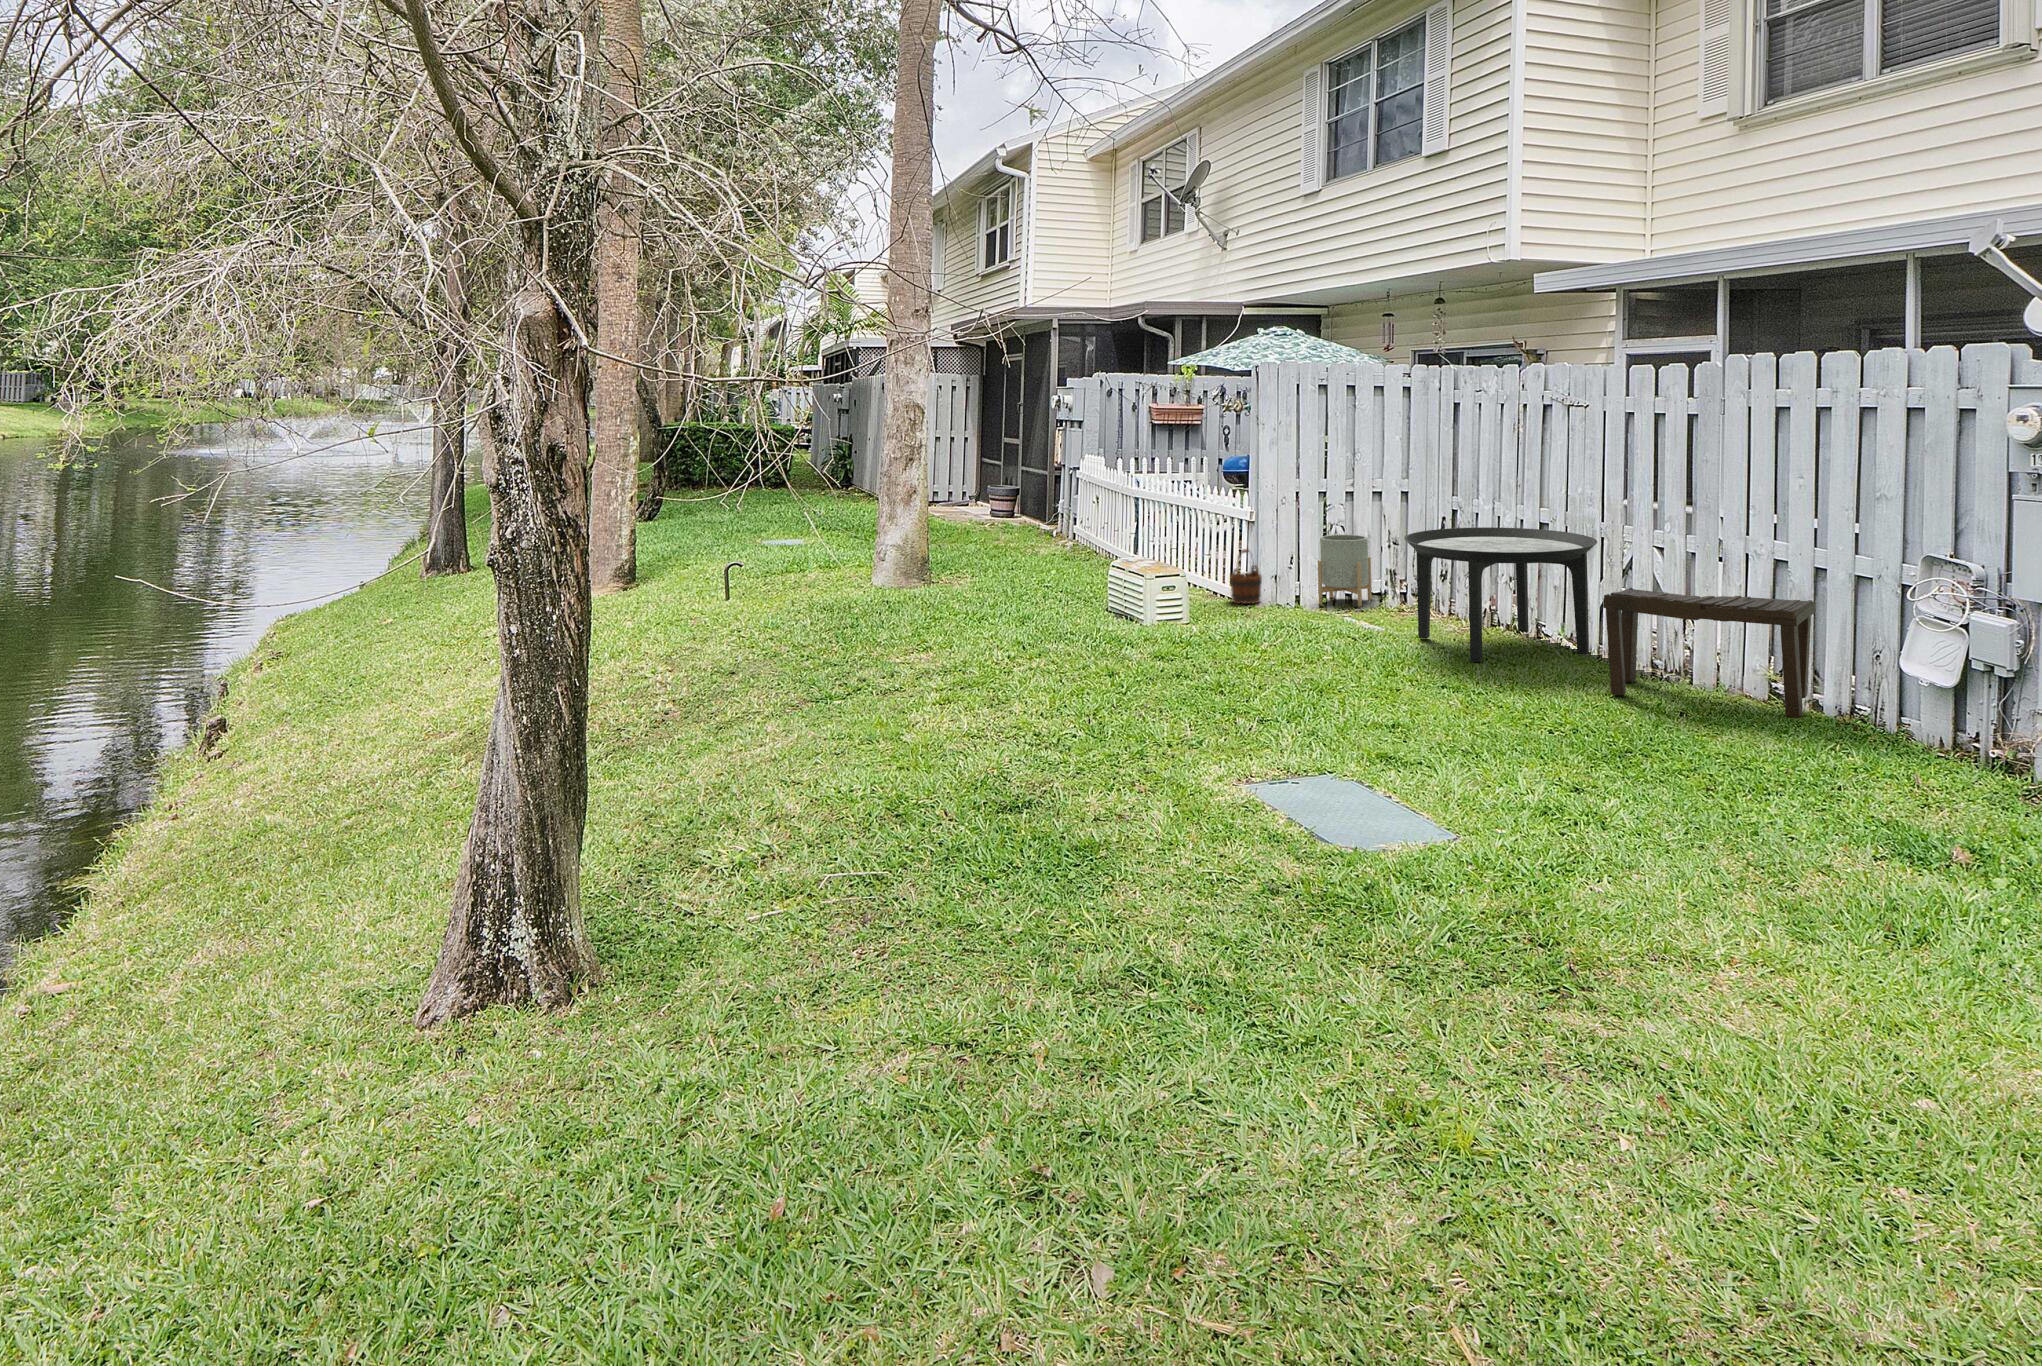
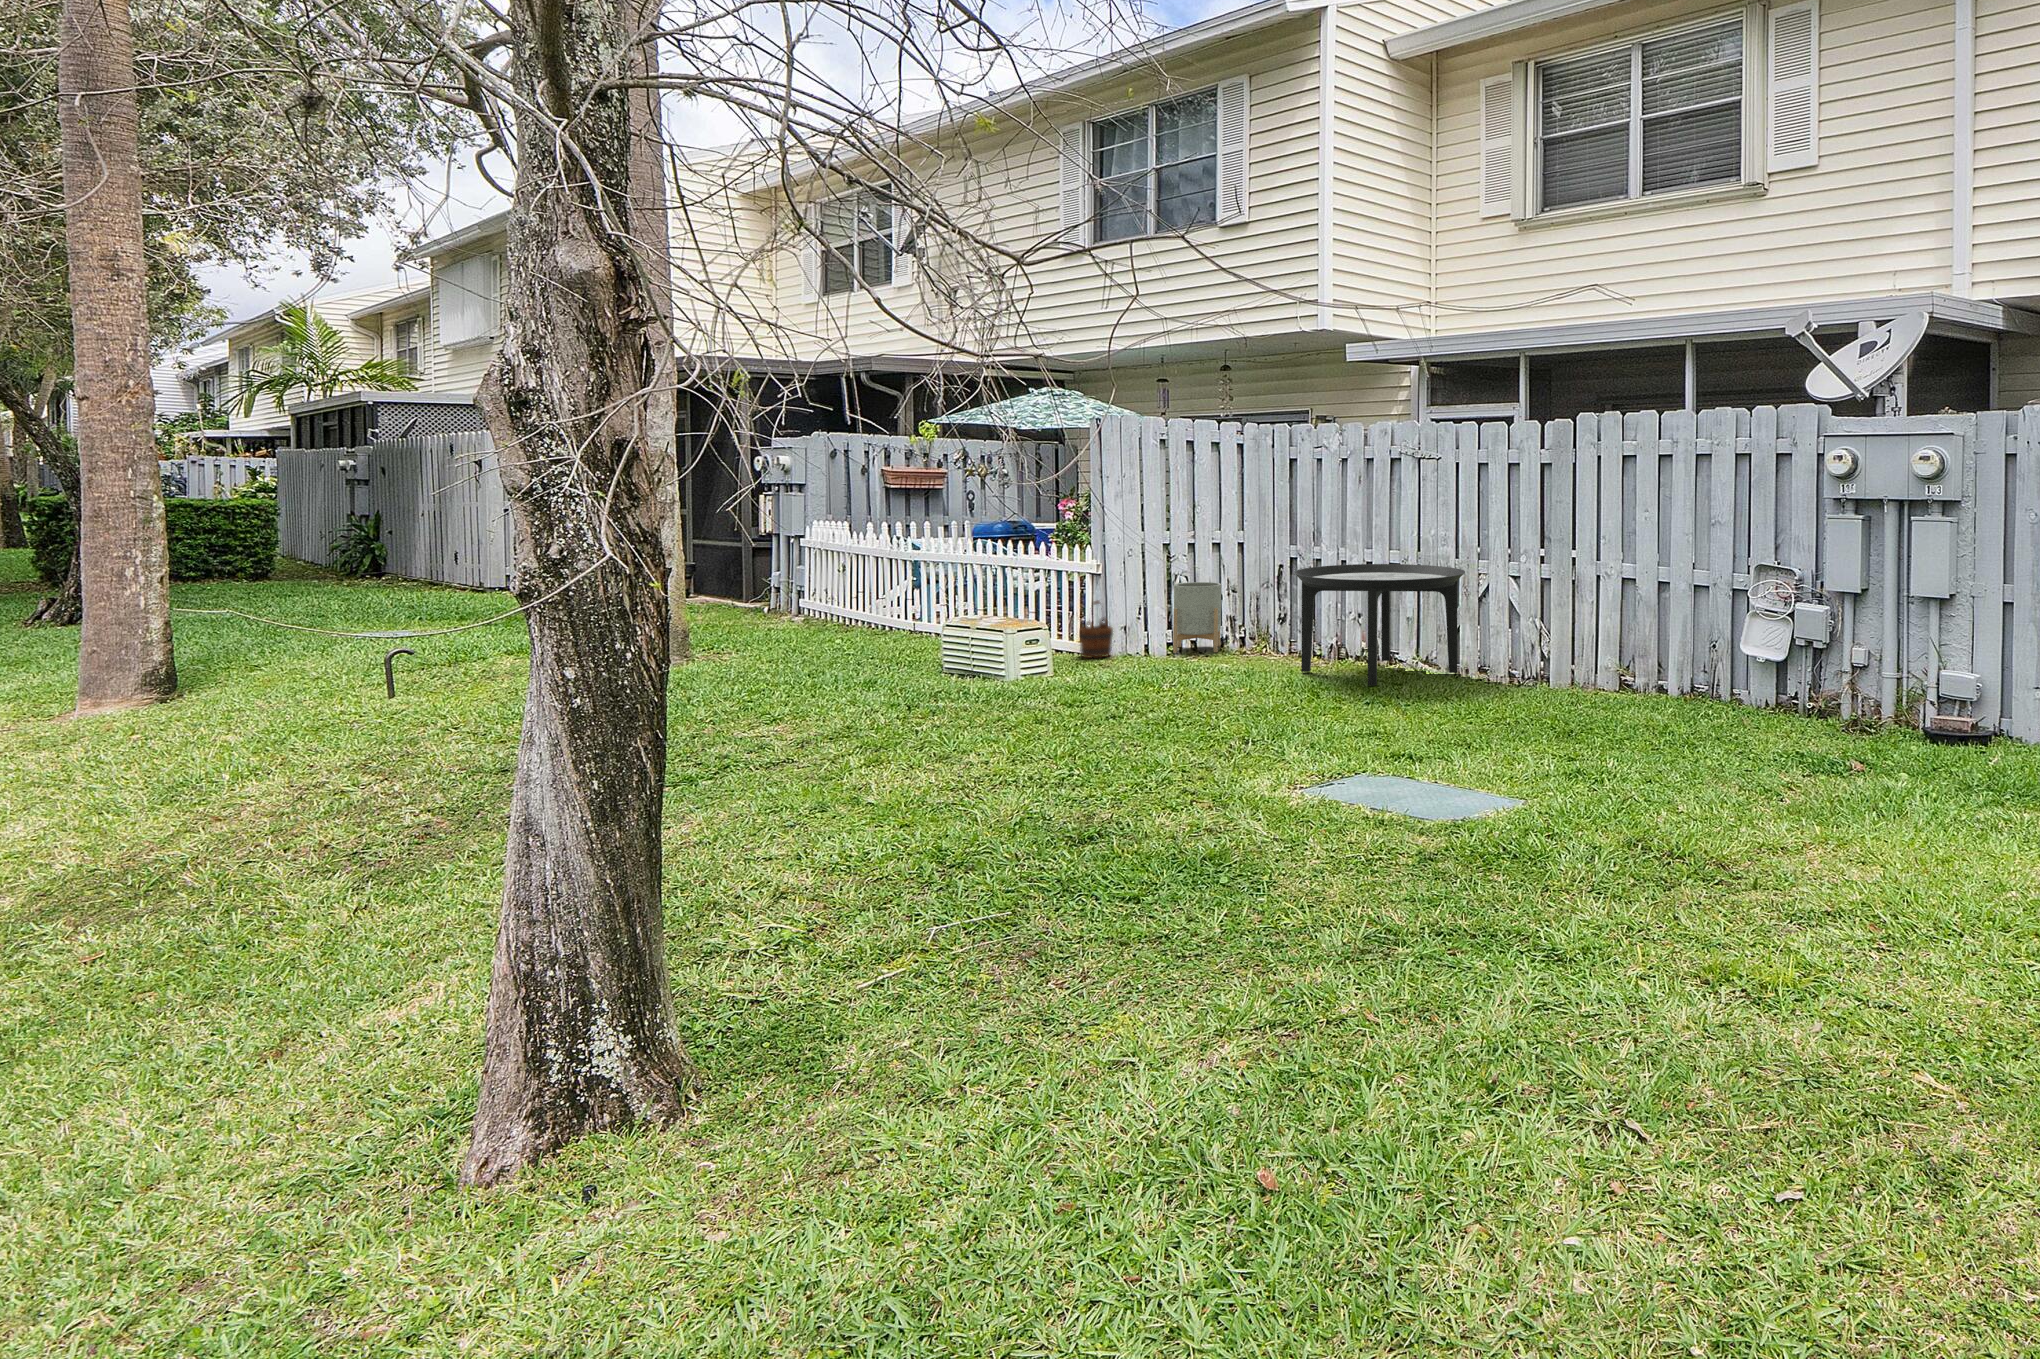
bench: present [1603,588,1816,718] -> none [1505,604,1661,701]

